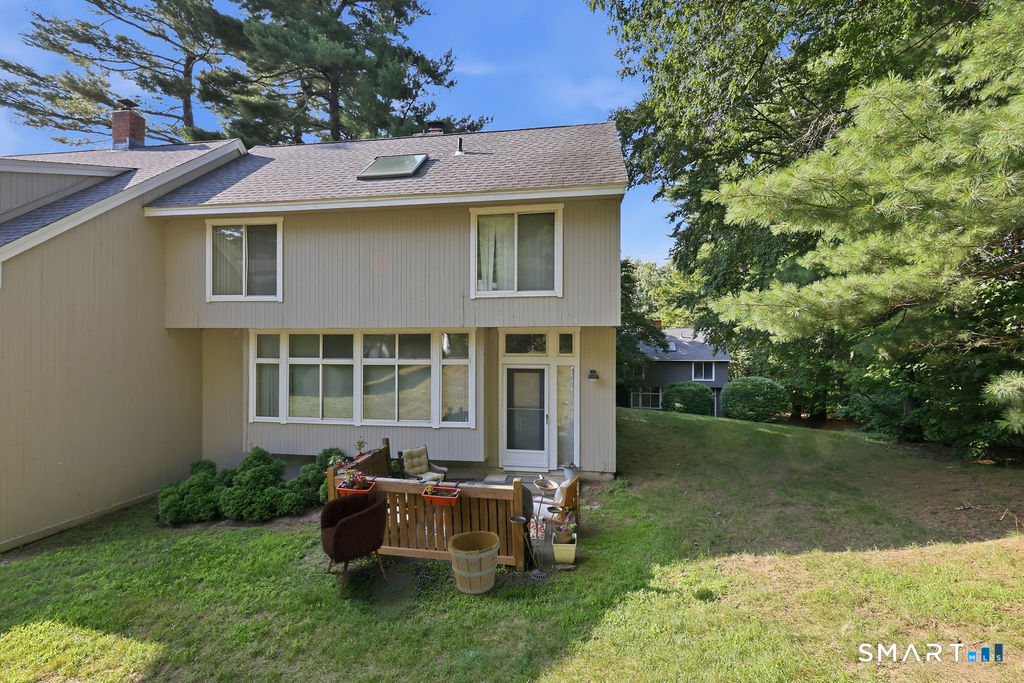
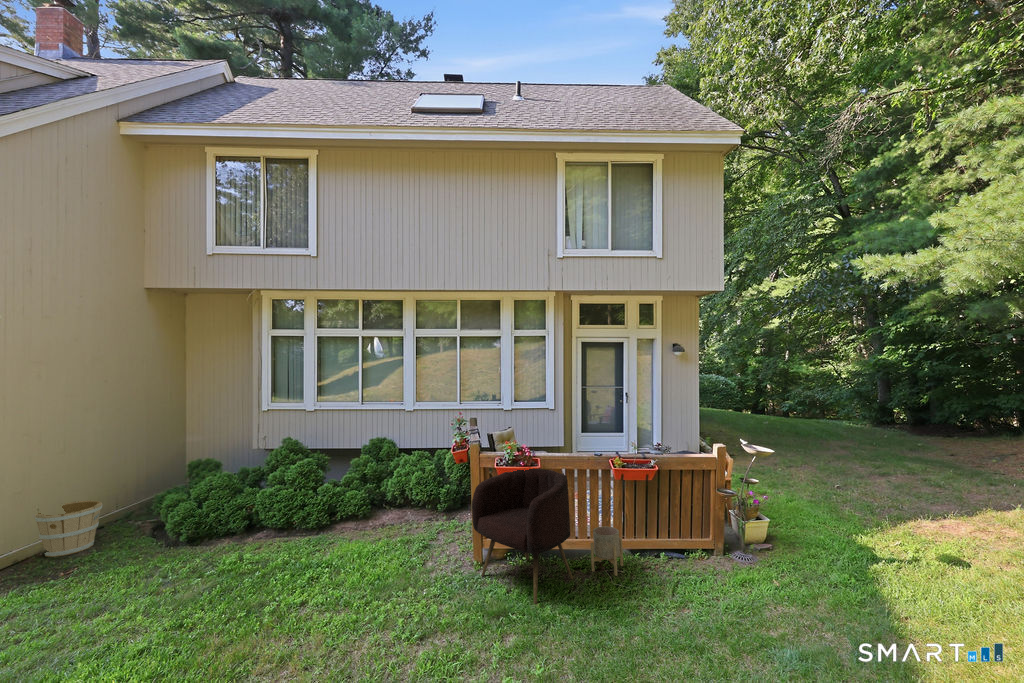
wooden bucket: present [448,531,500,595] -> present [35,500,103,557]
planter: none [407,540,436,582] -> present [590,526,623,576]

